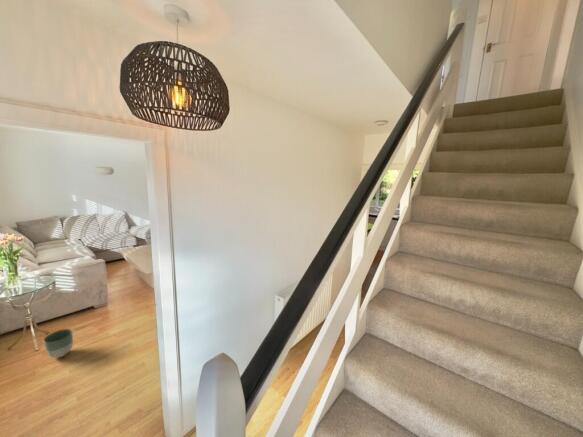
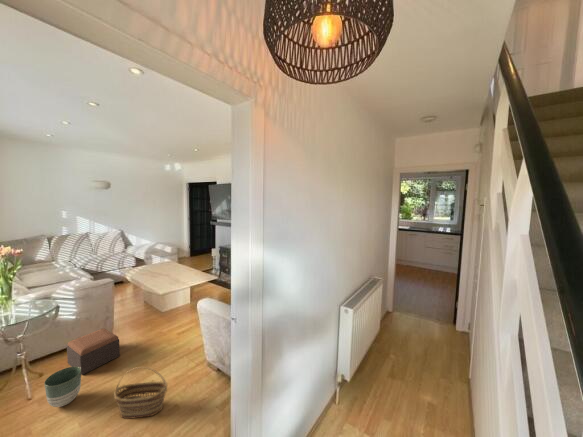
footstool: none [67,300,109,336] -> present [67,328,120,375]
basket: none [94,333,135,371] -> present [114,367,167,419]

